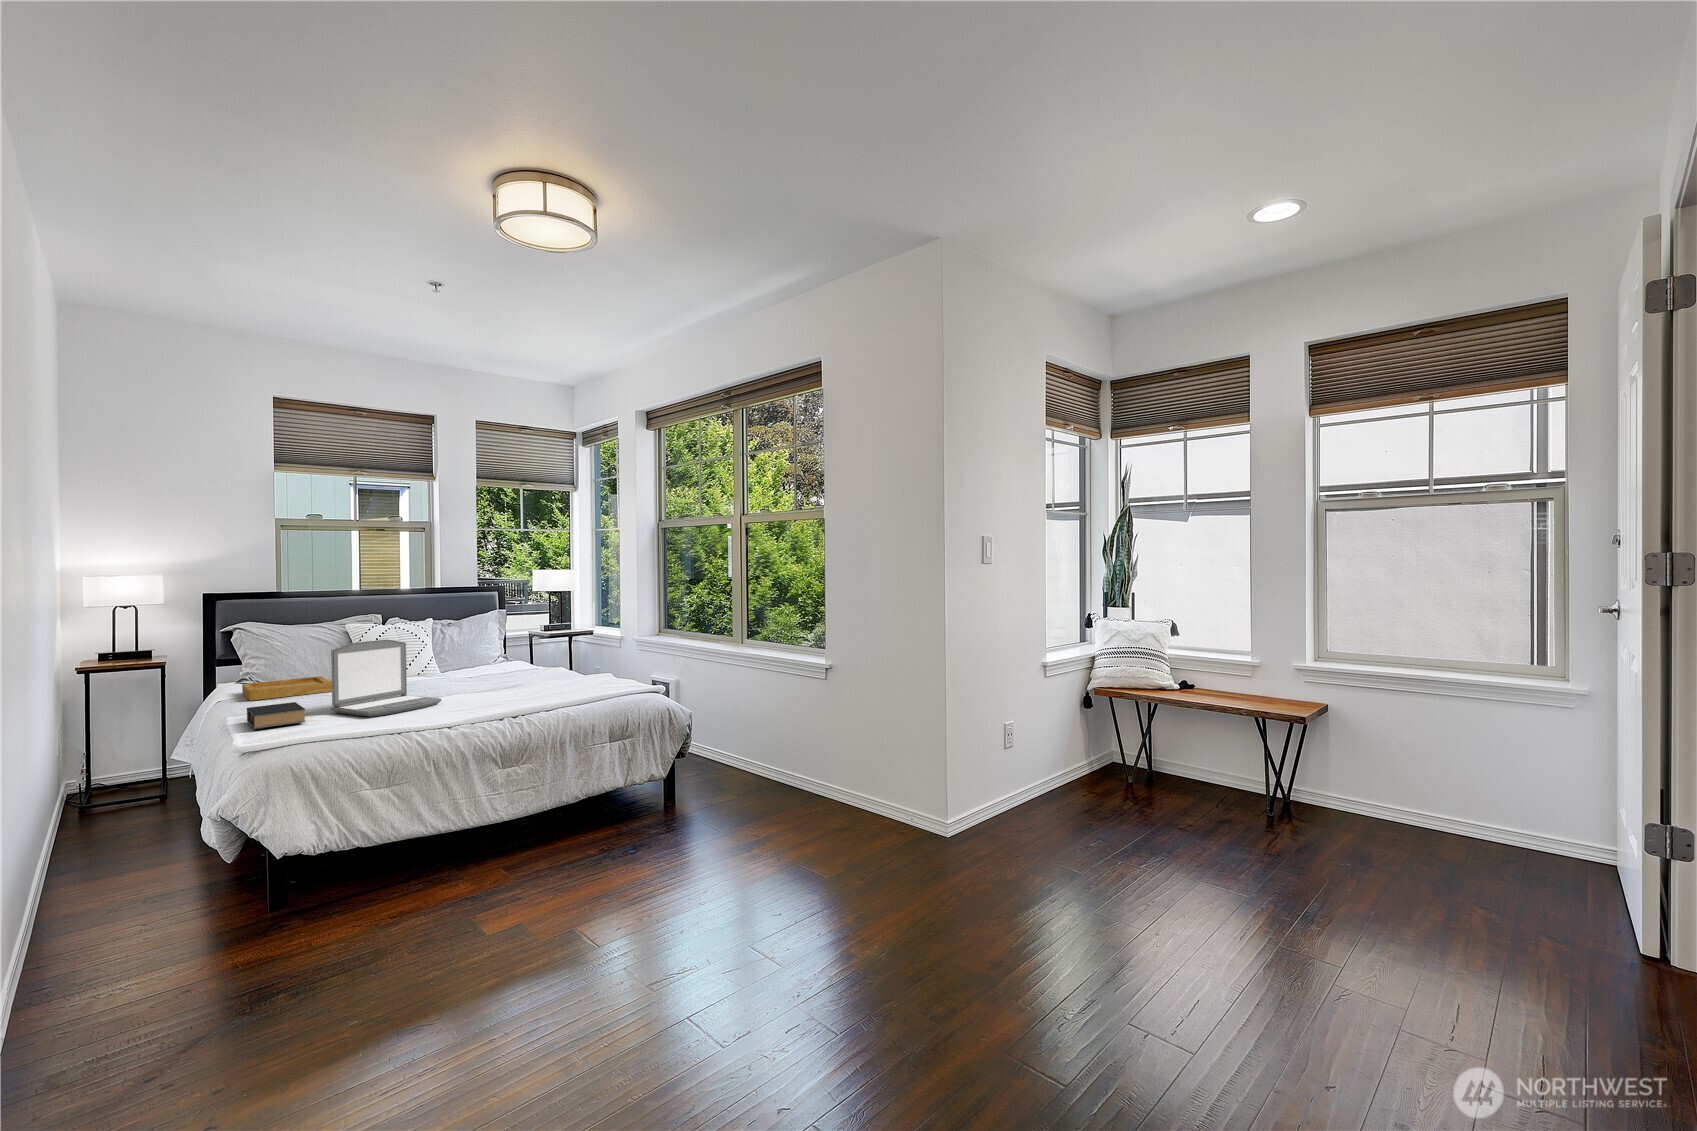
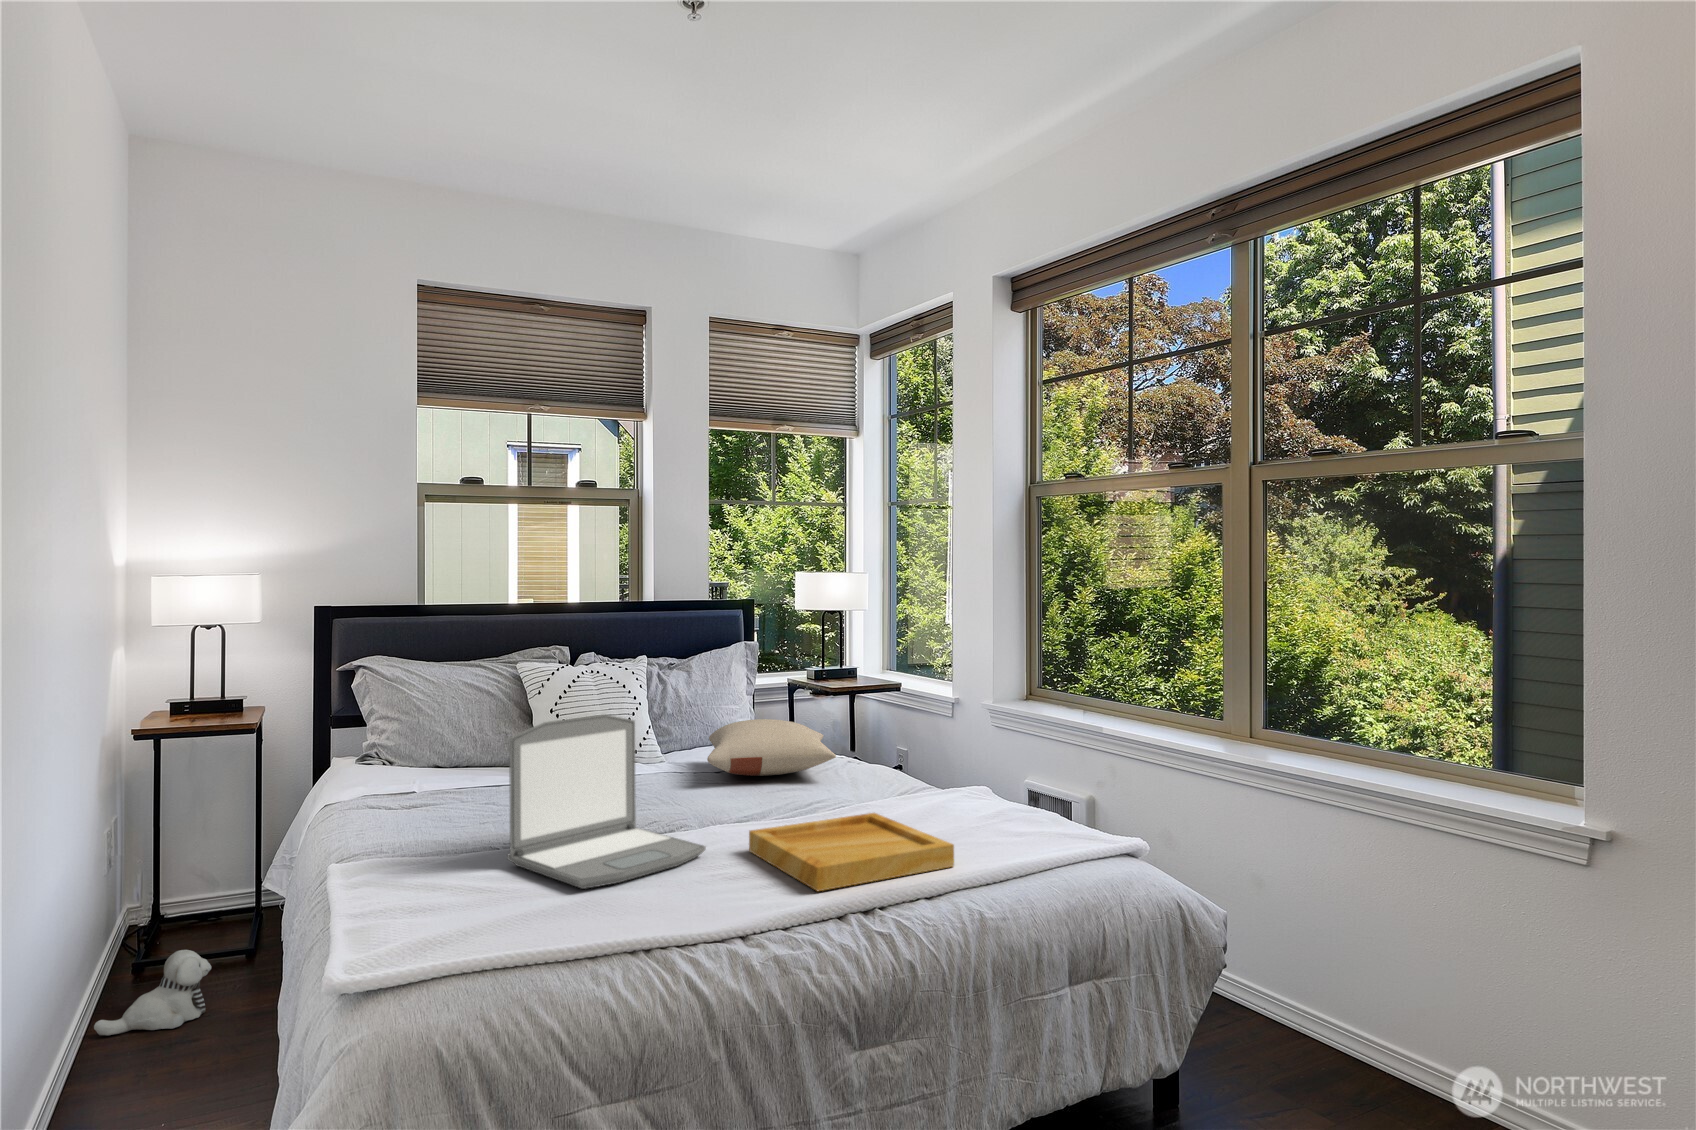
pillow: none [457,647,532,675] -> present [707,719,836,776]
tray: present [242,676,332,701] -> present [749,813,954,891]
book: present [247,702,305,729] -> none [362,839,464,909]
plush toy: none [61,790,140,838] -> present [94,950,211,1035]

